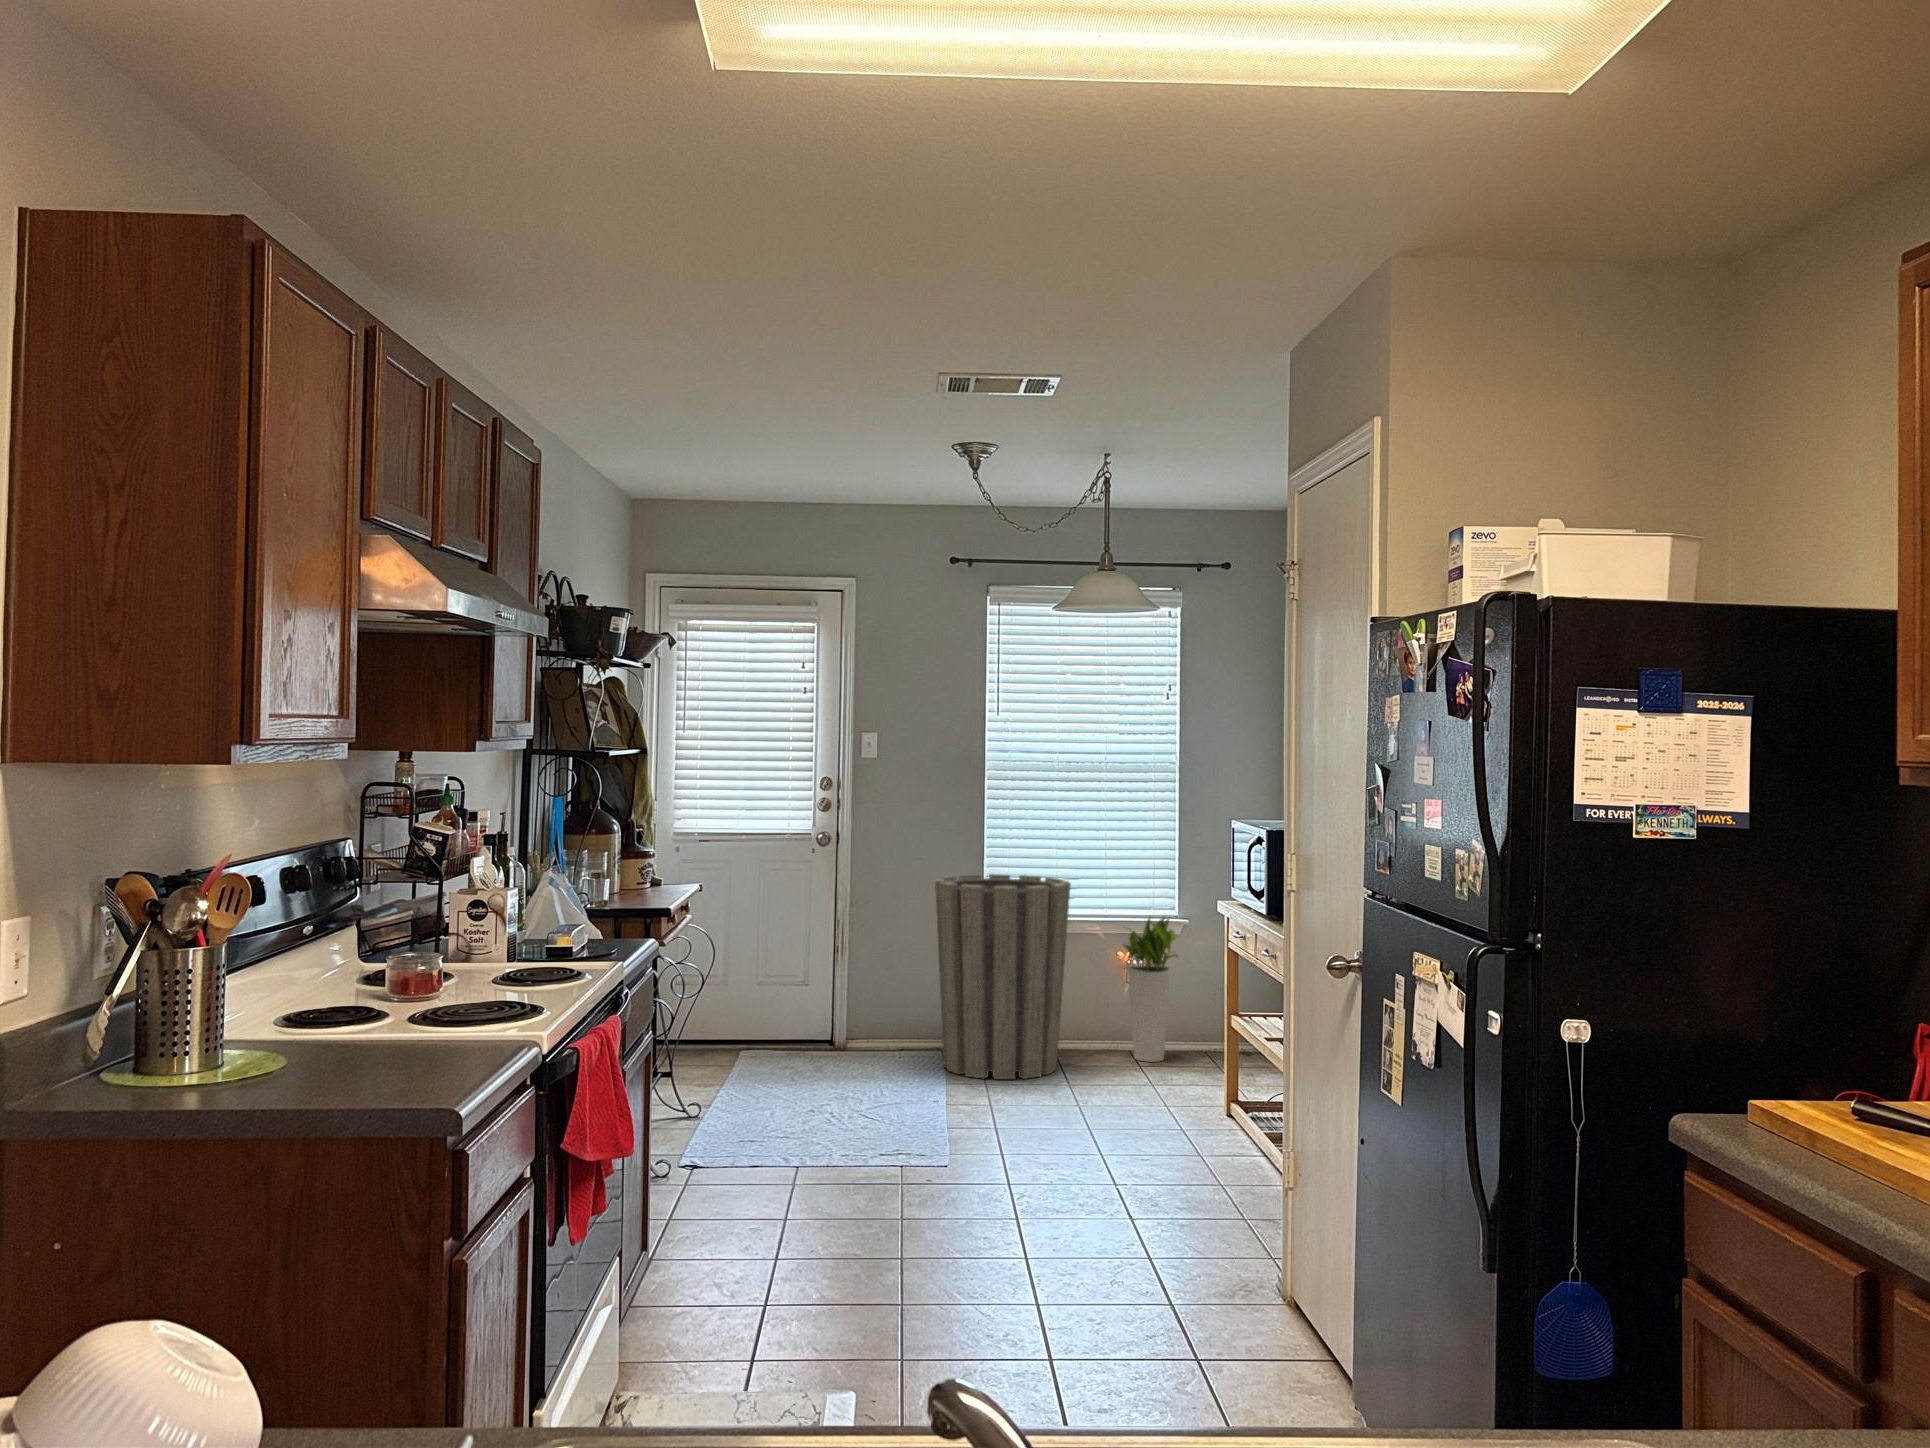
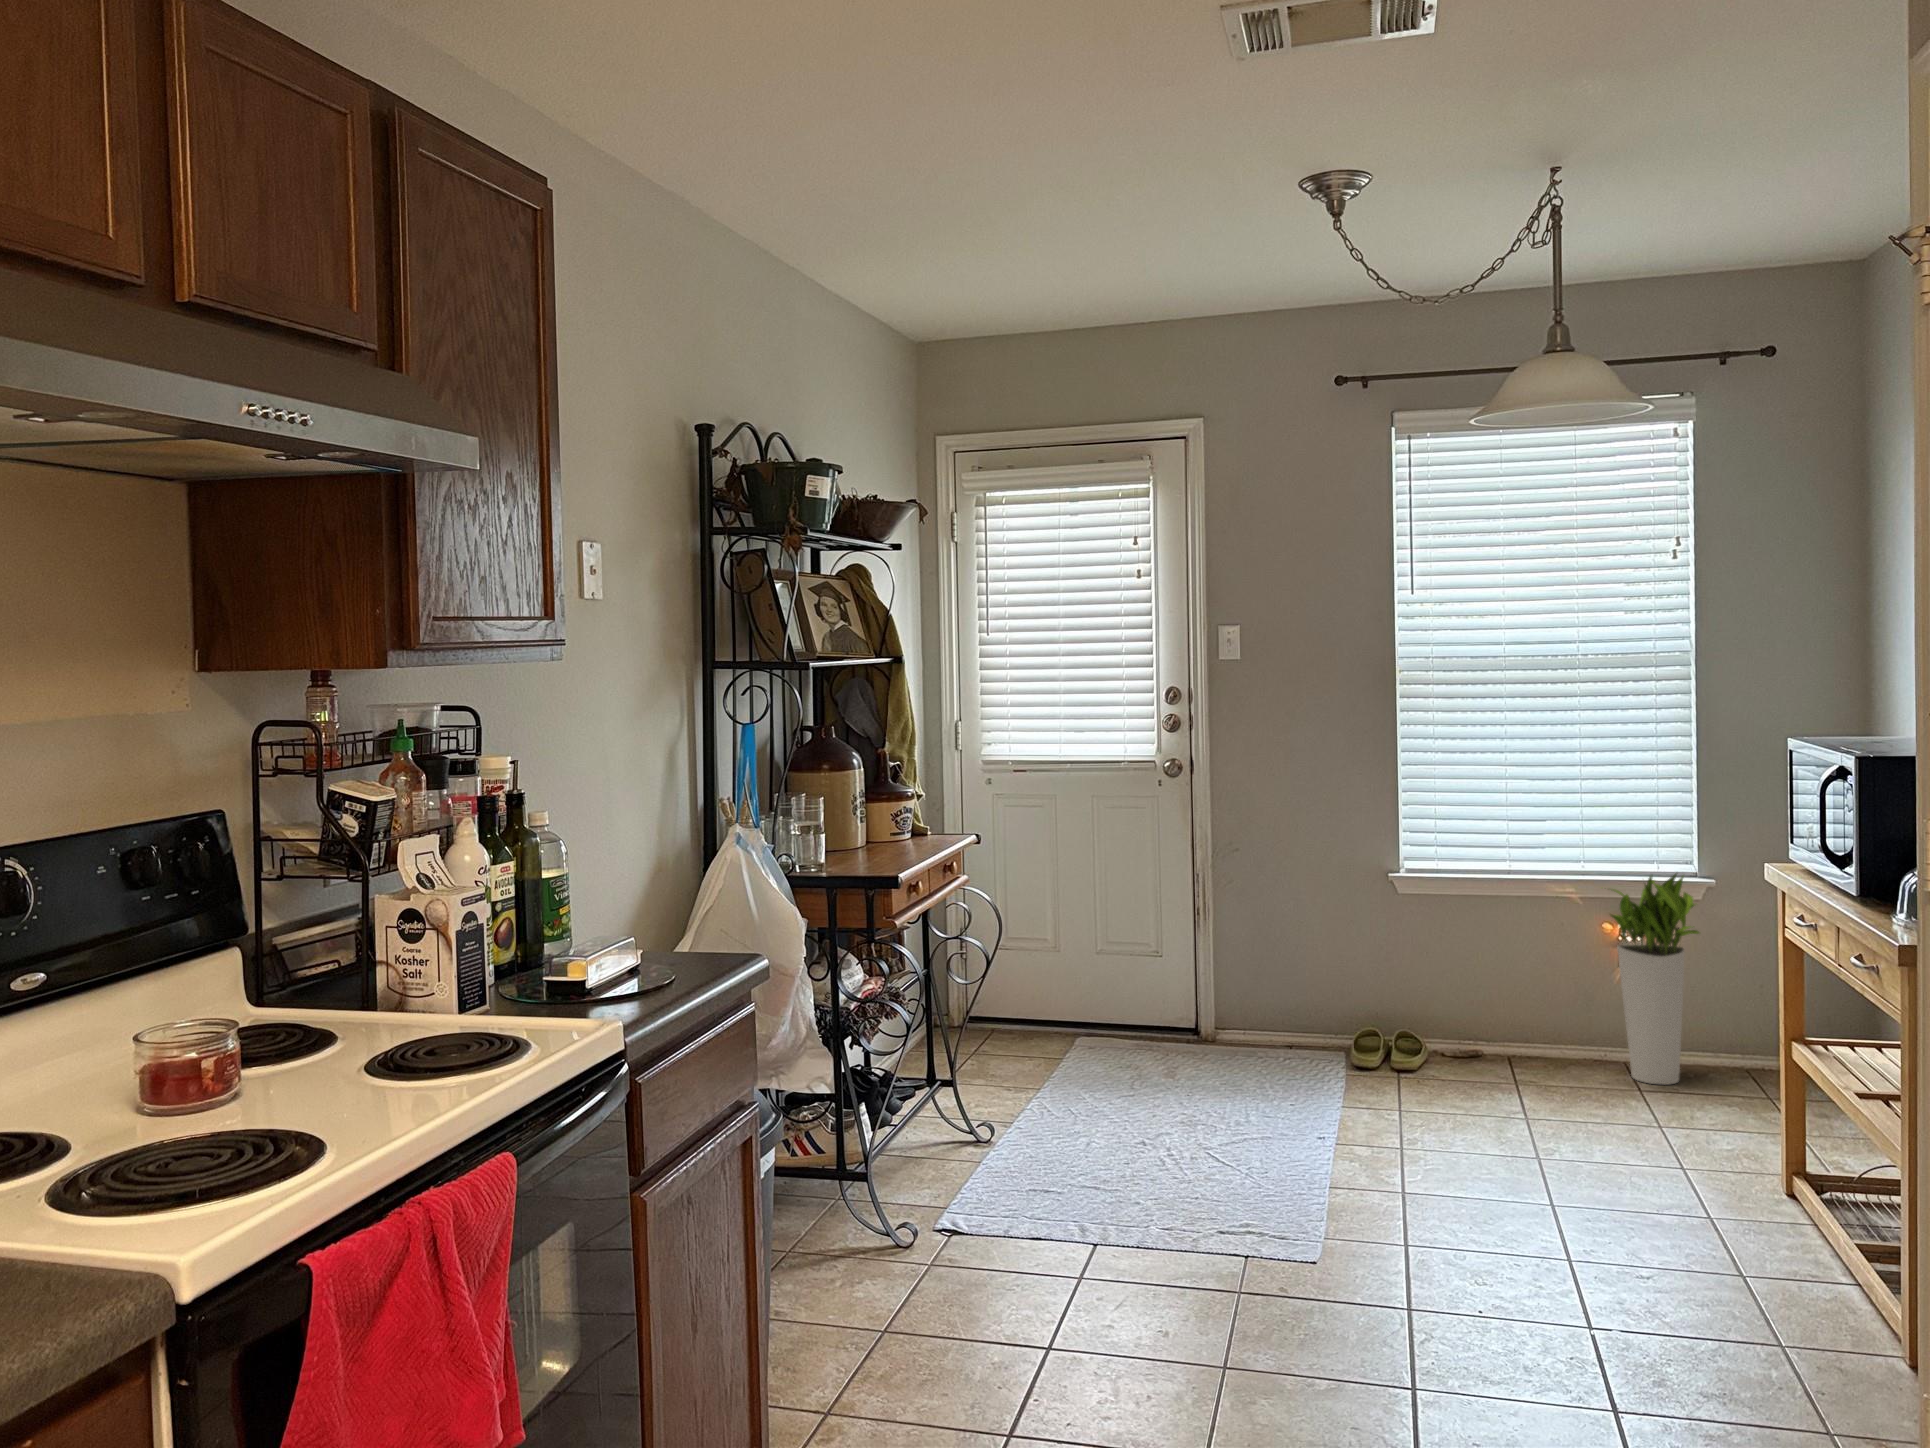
trash can: present [935,874,1071,1079] -> none [1323,813,1524,1105]

